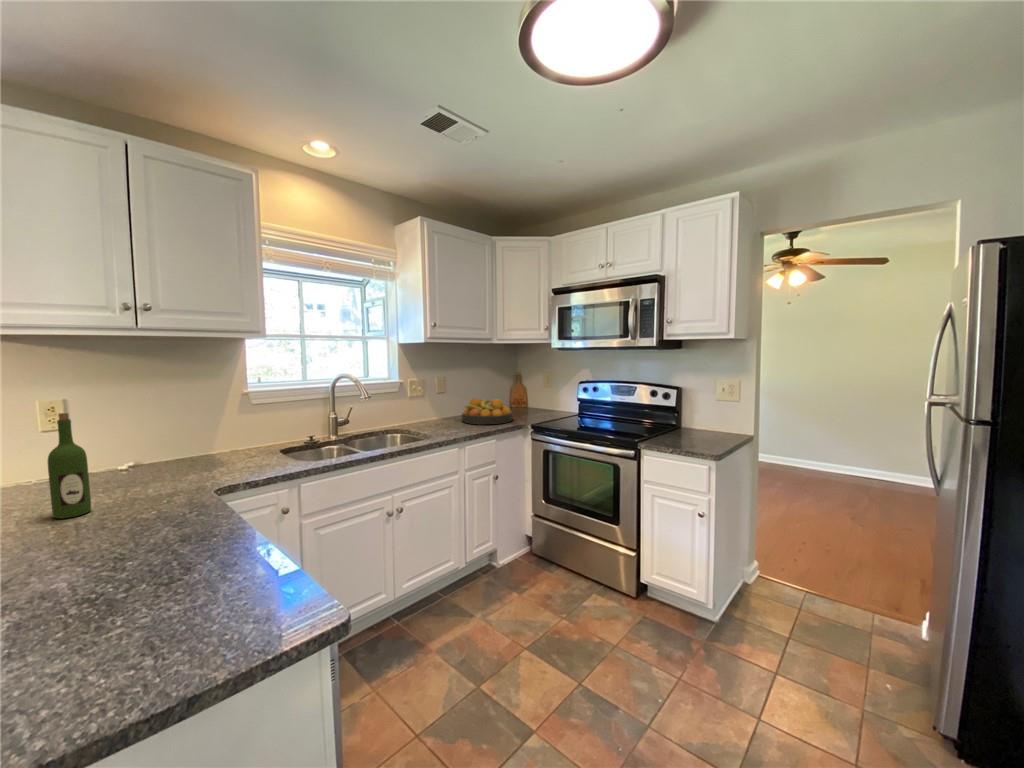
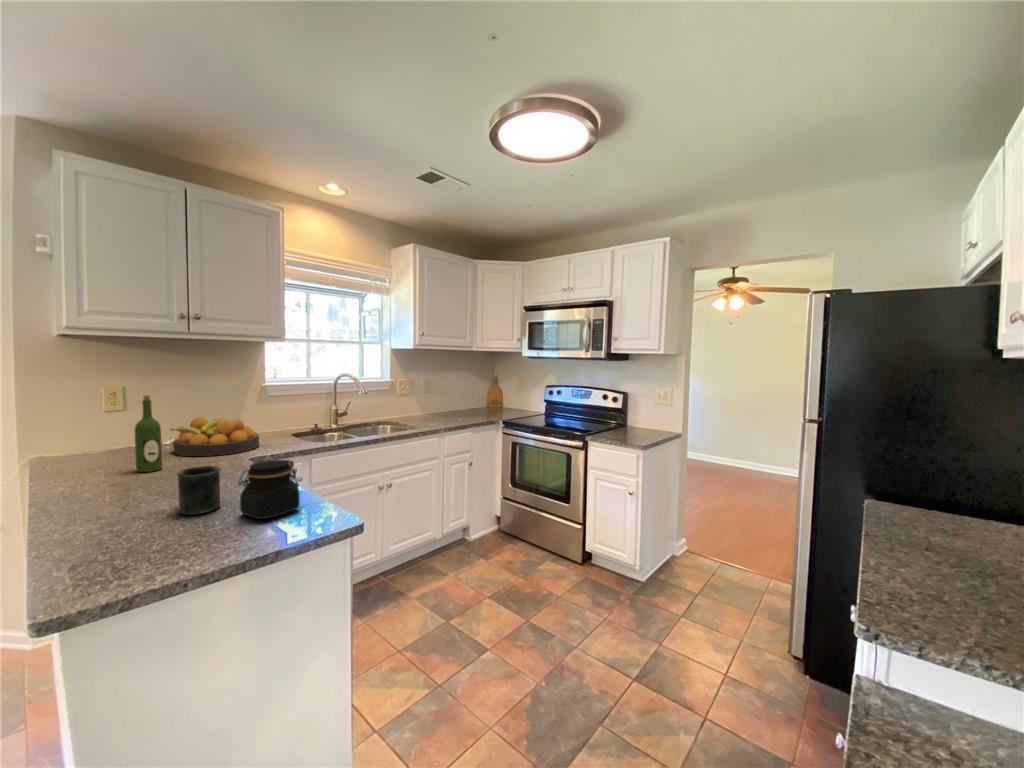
fruit bowl: present [462,398,513,424] -> present [171,417,259,456]
jar: none [144,512,255,620] -> present [238,460,300,519]
mug: none [54,524,135,609] -> present [176,466,221,515]

